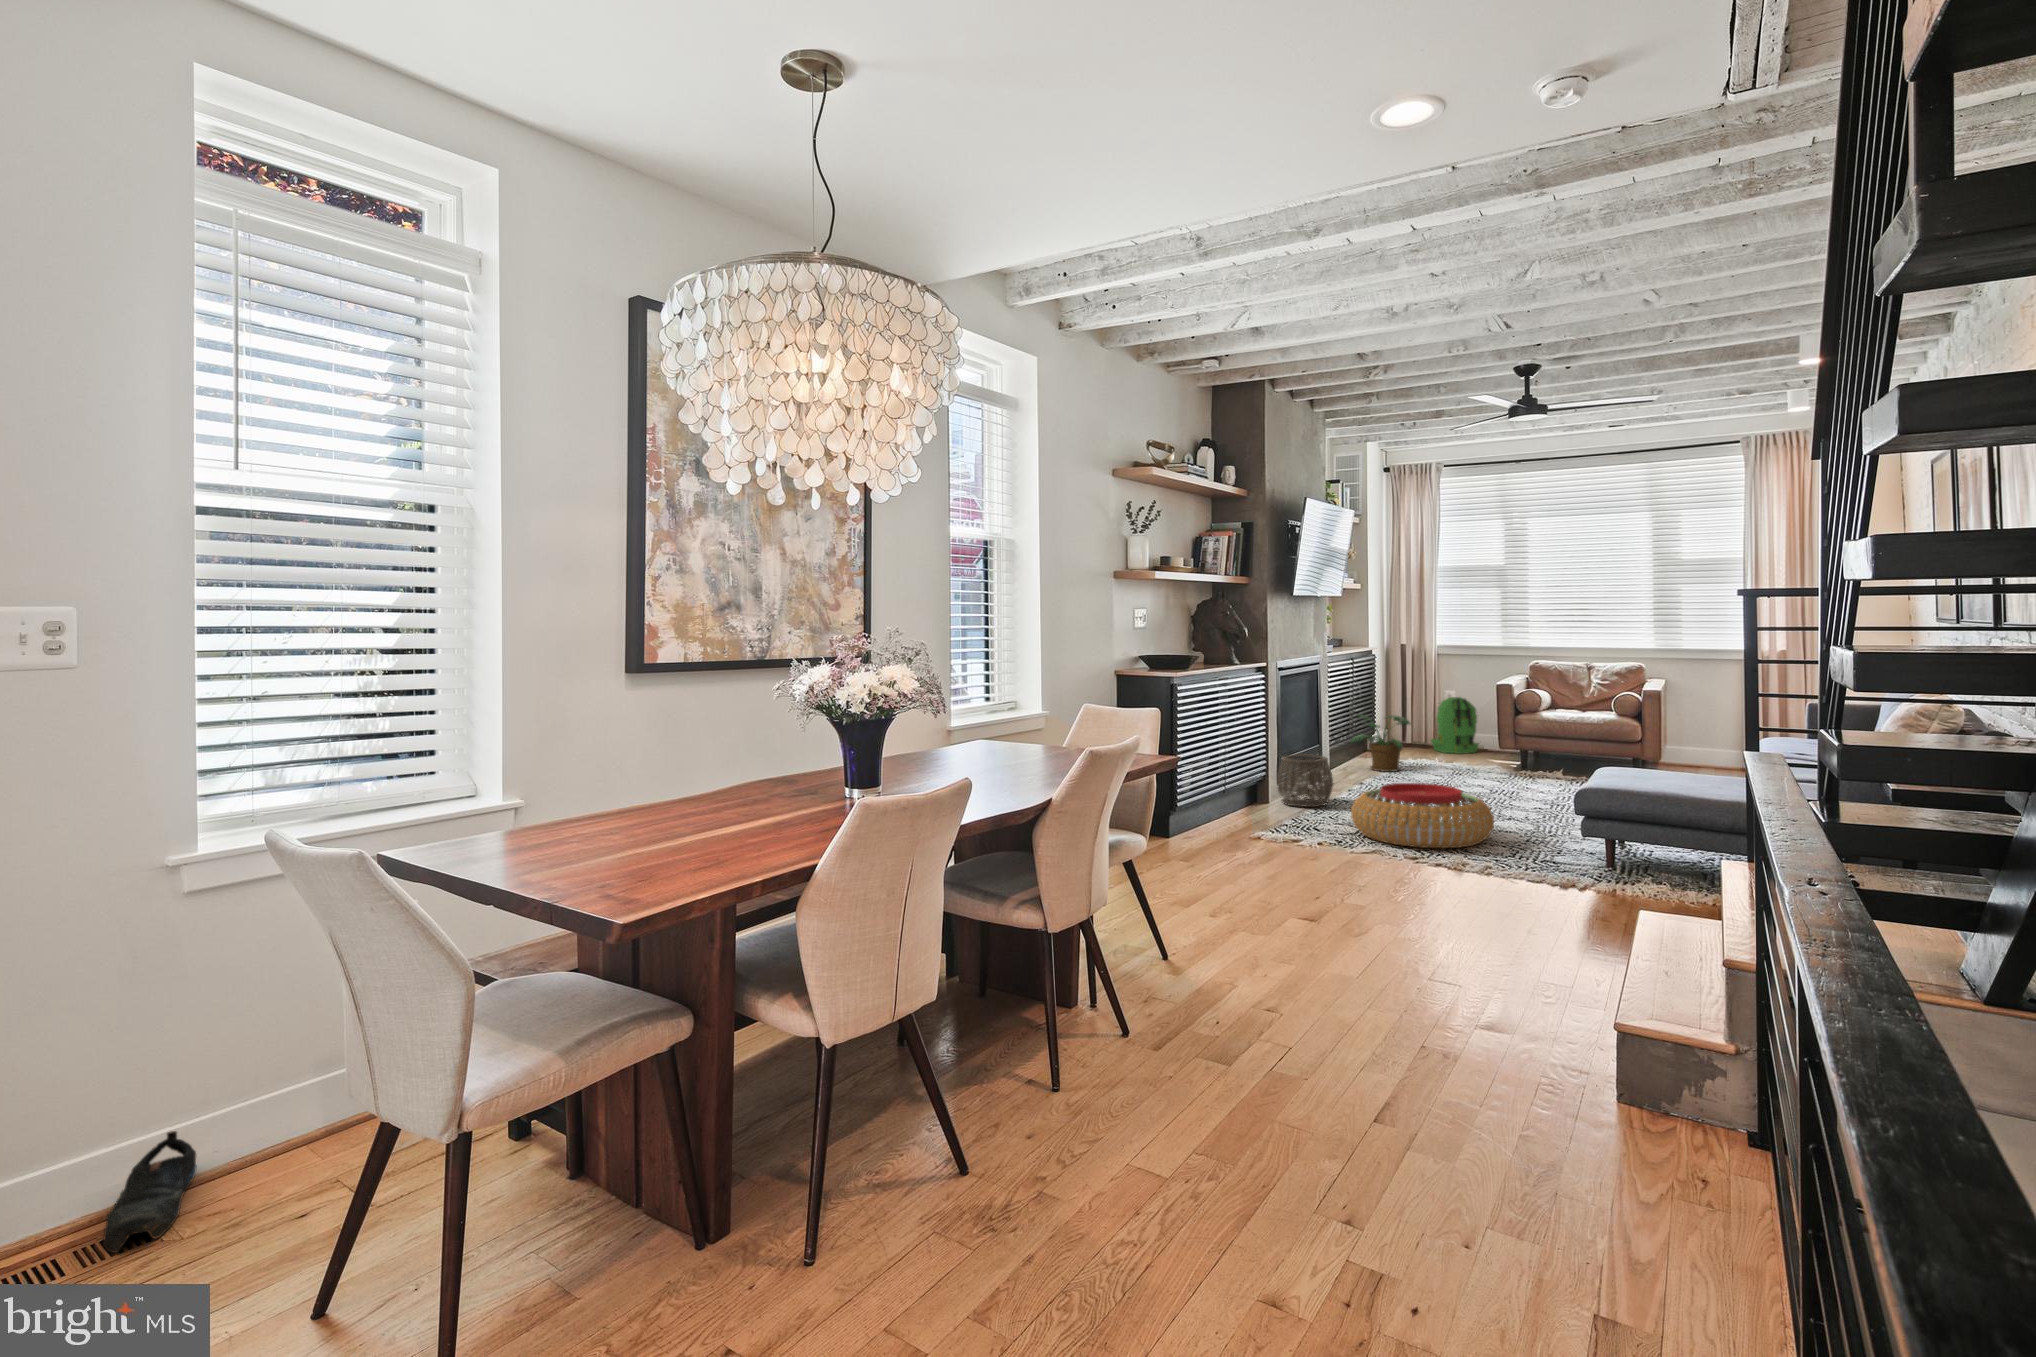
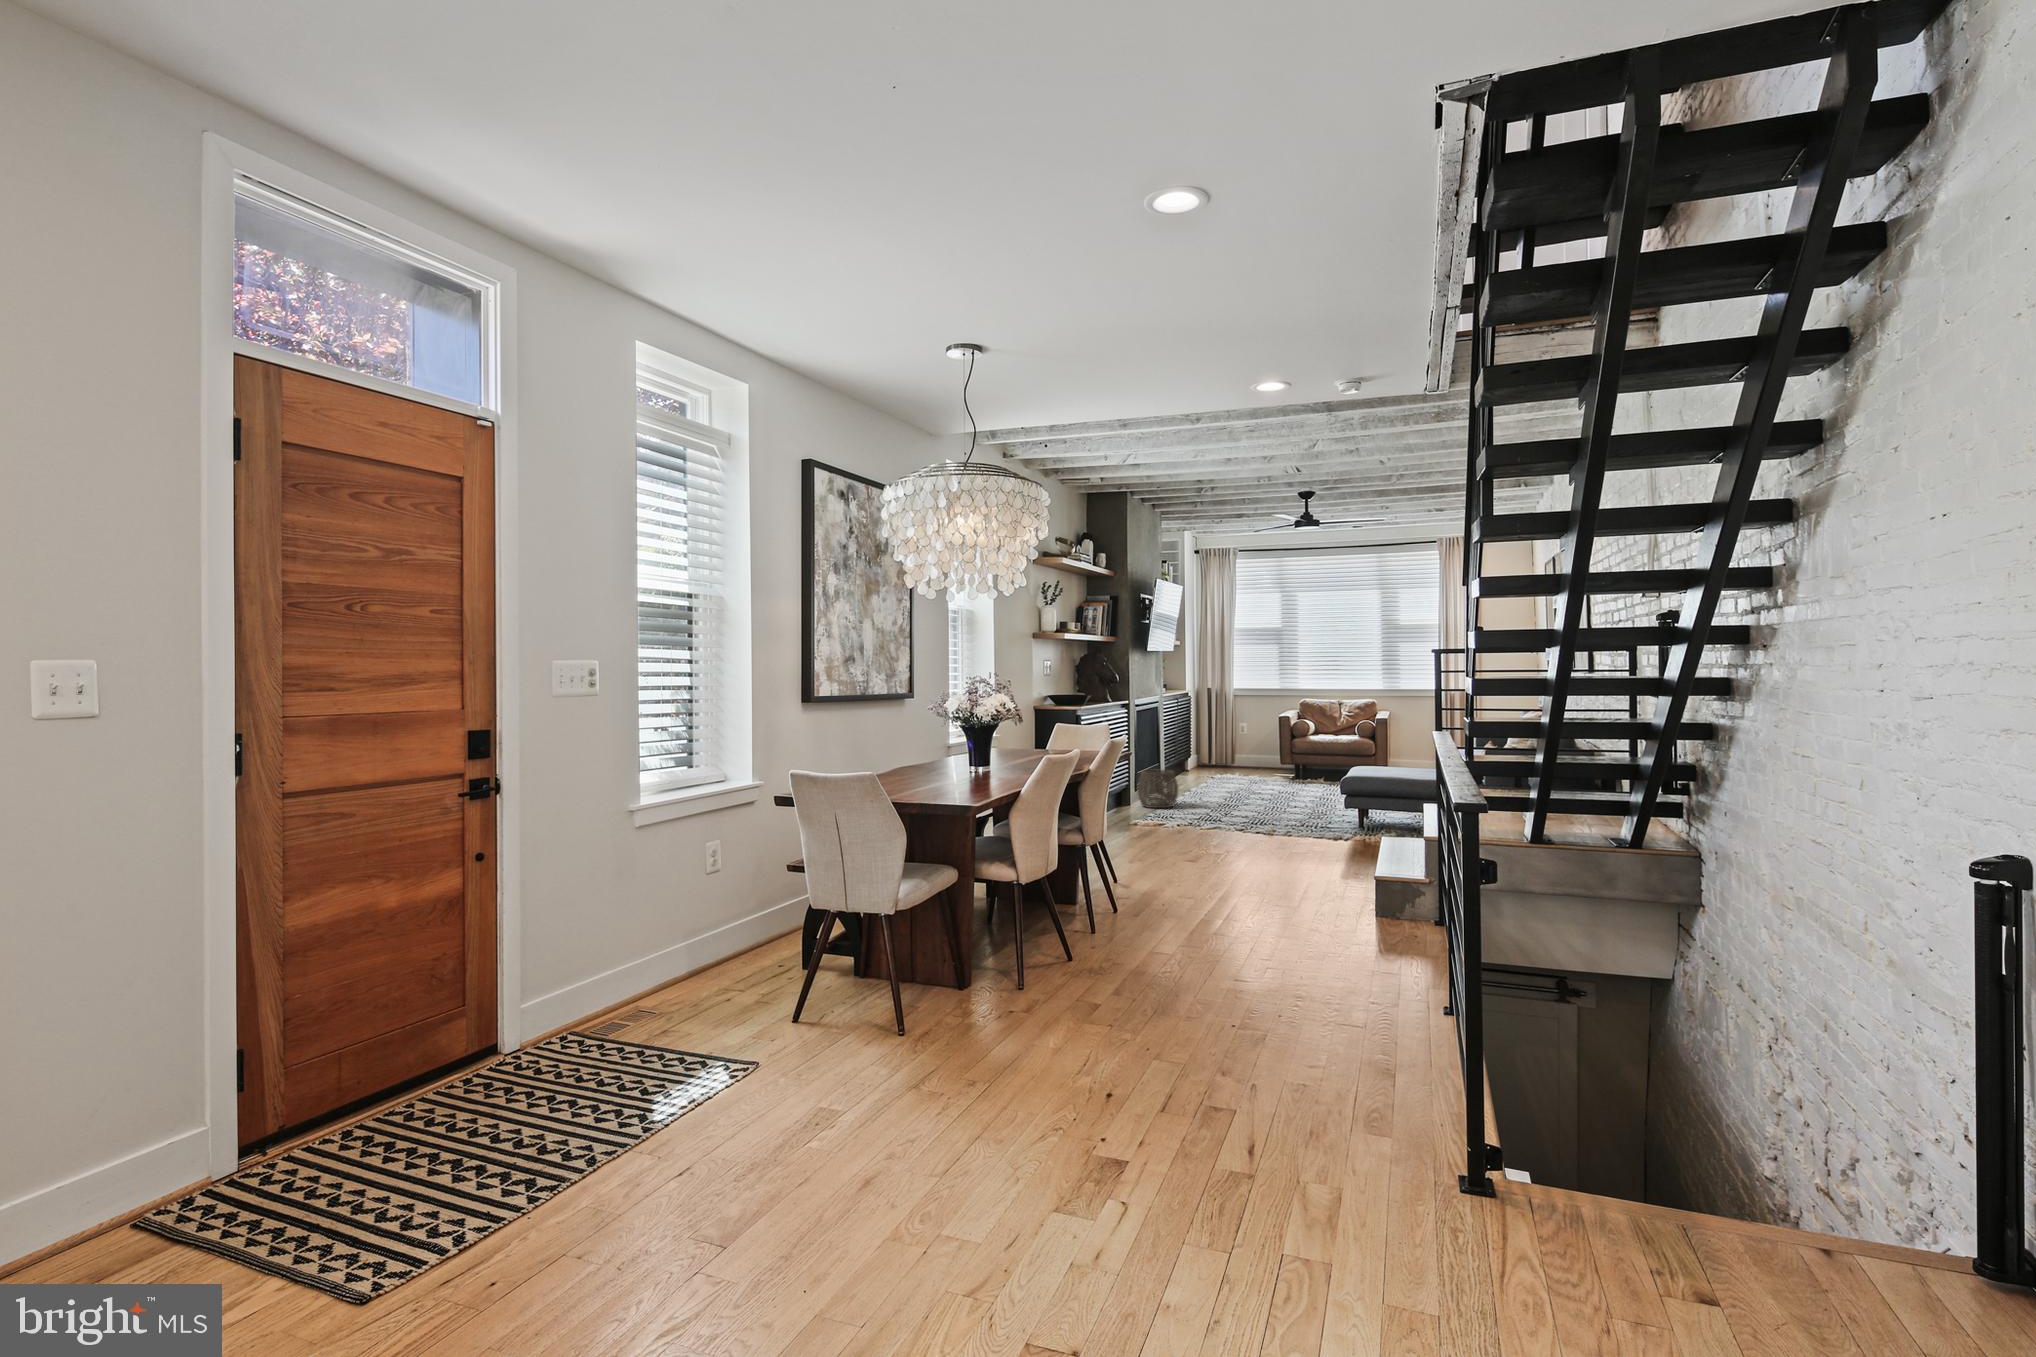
backpack: present [1431,697,1479,754] -> none [1230,728,1267,772]
potted plant: present [1352,714,1411,772] -> none [1176,741,1223,785]
pouf: present [1351,783,1494,848] -> none [1199,785,1292,827]
shoe: present [103,1131,197,1253] -> none [627,972,678,1021]

